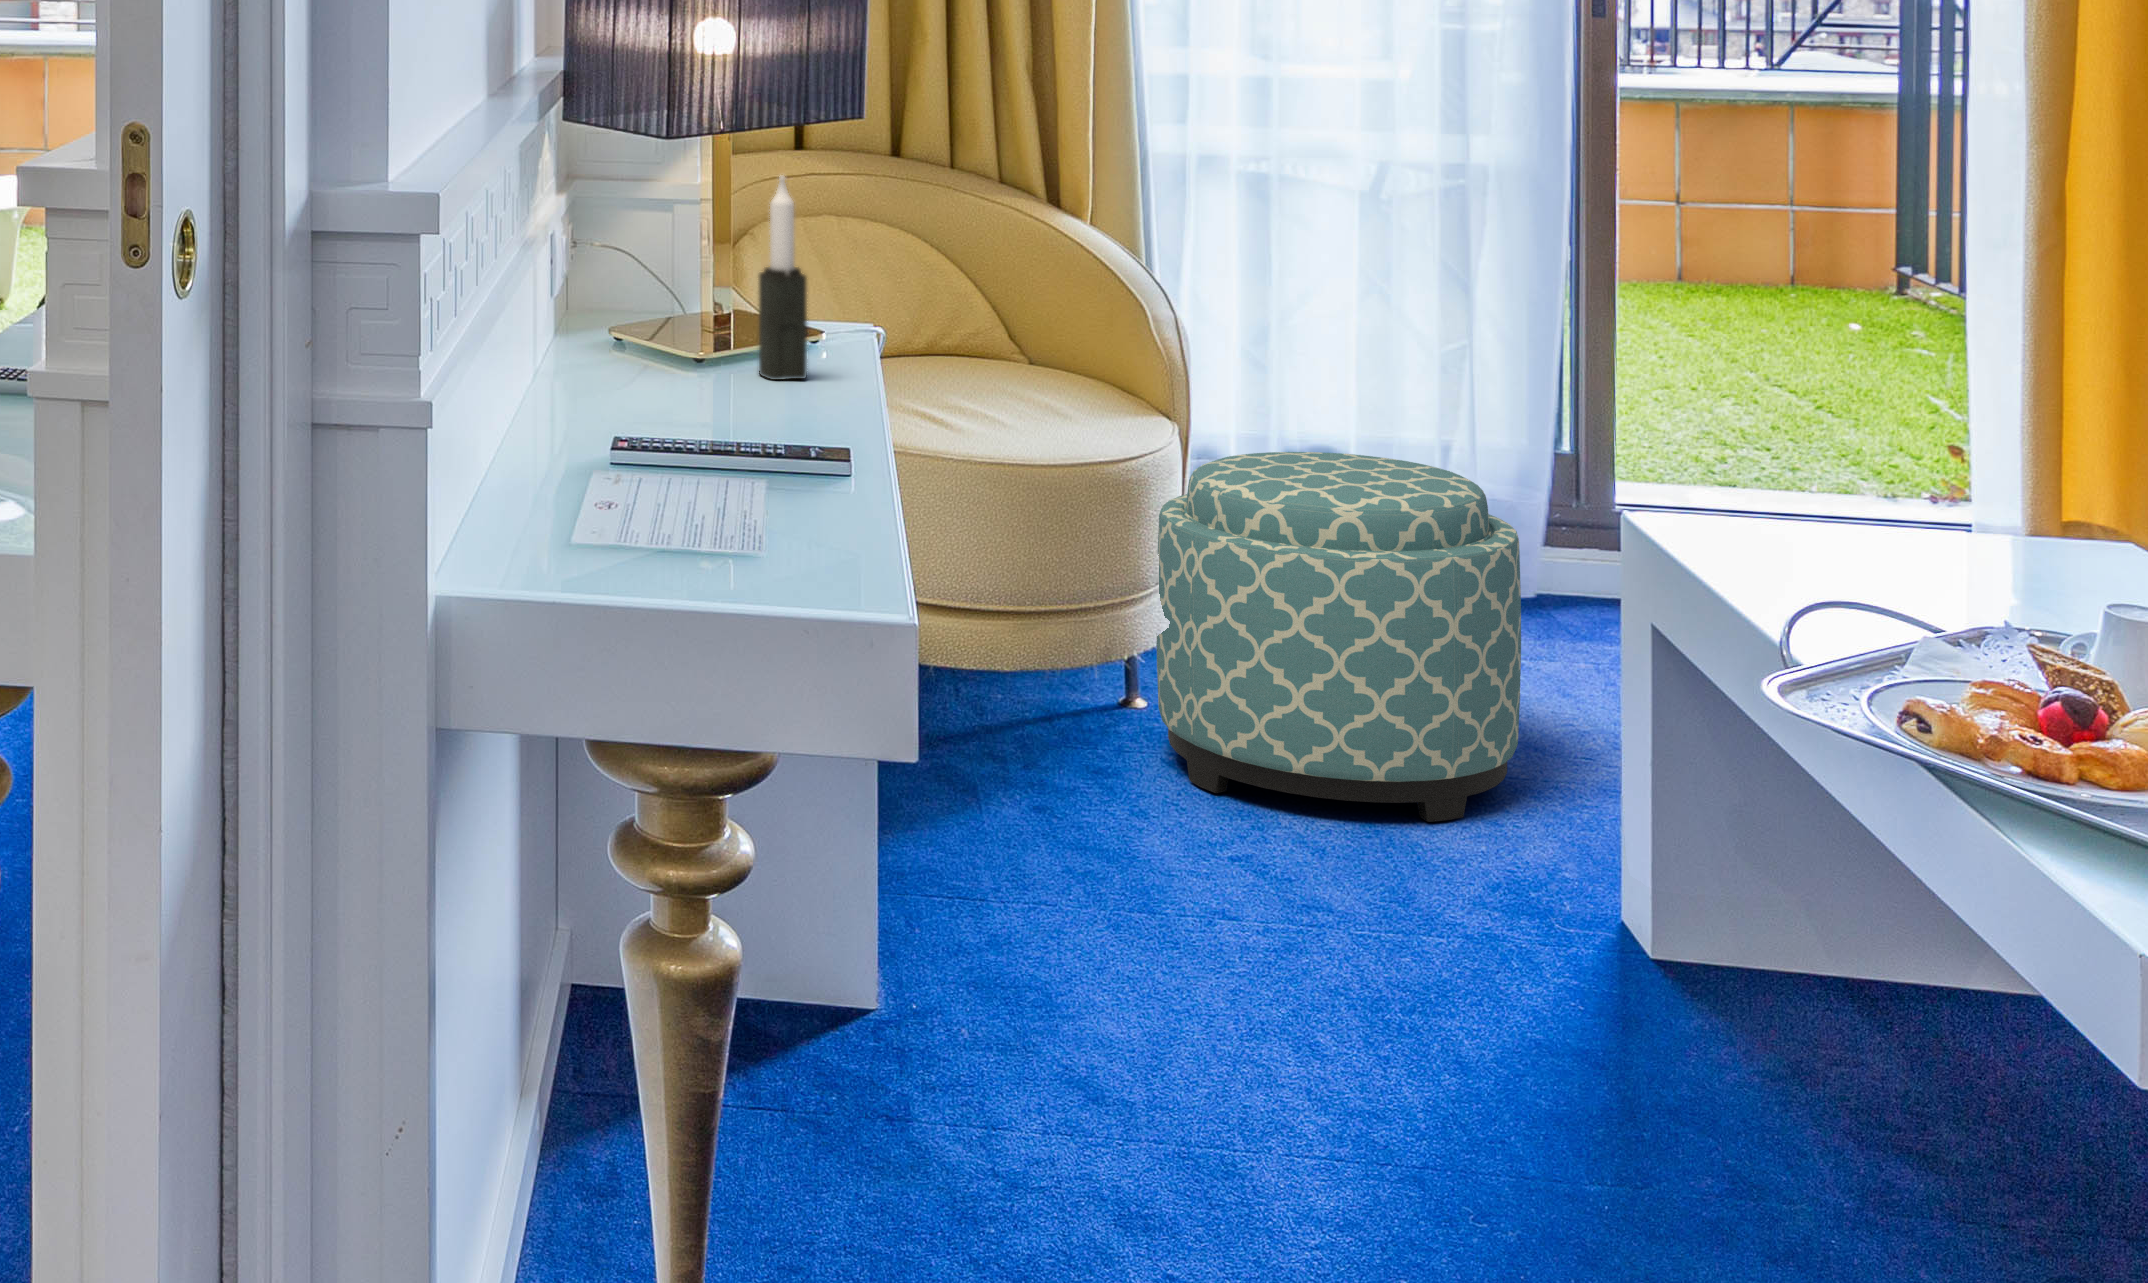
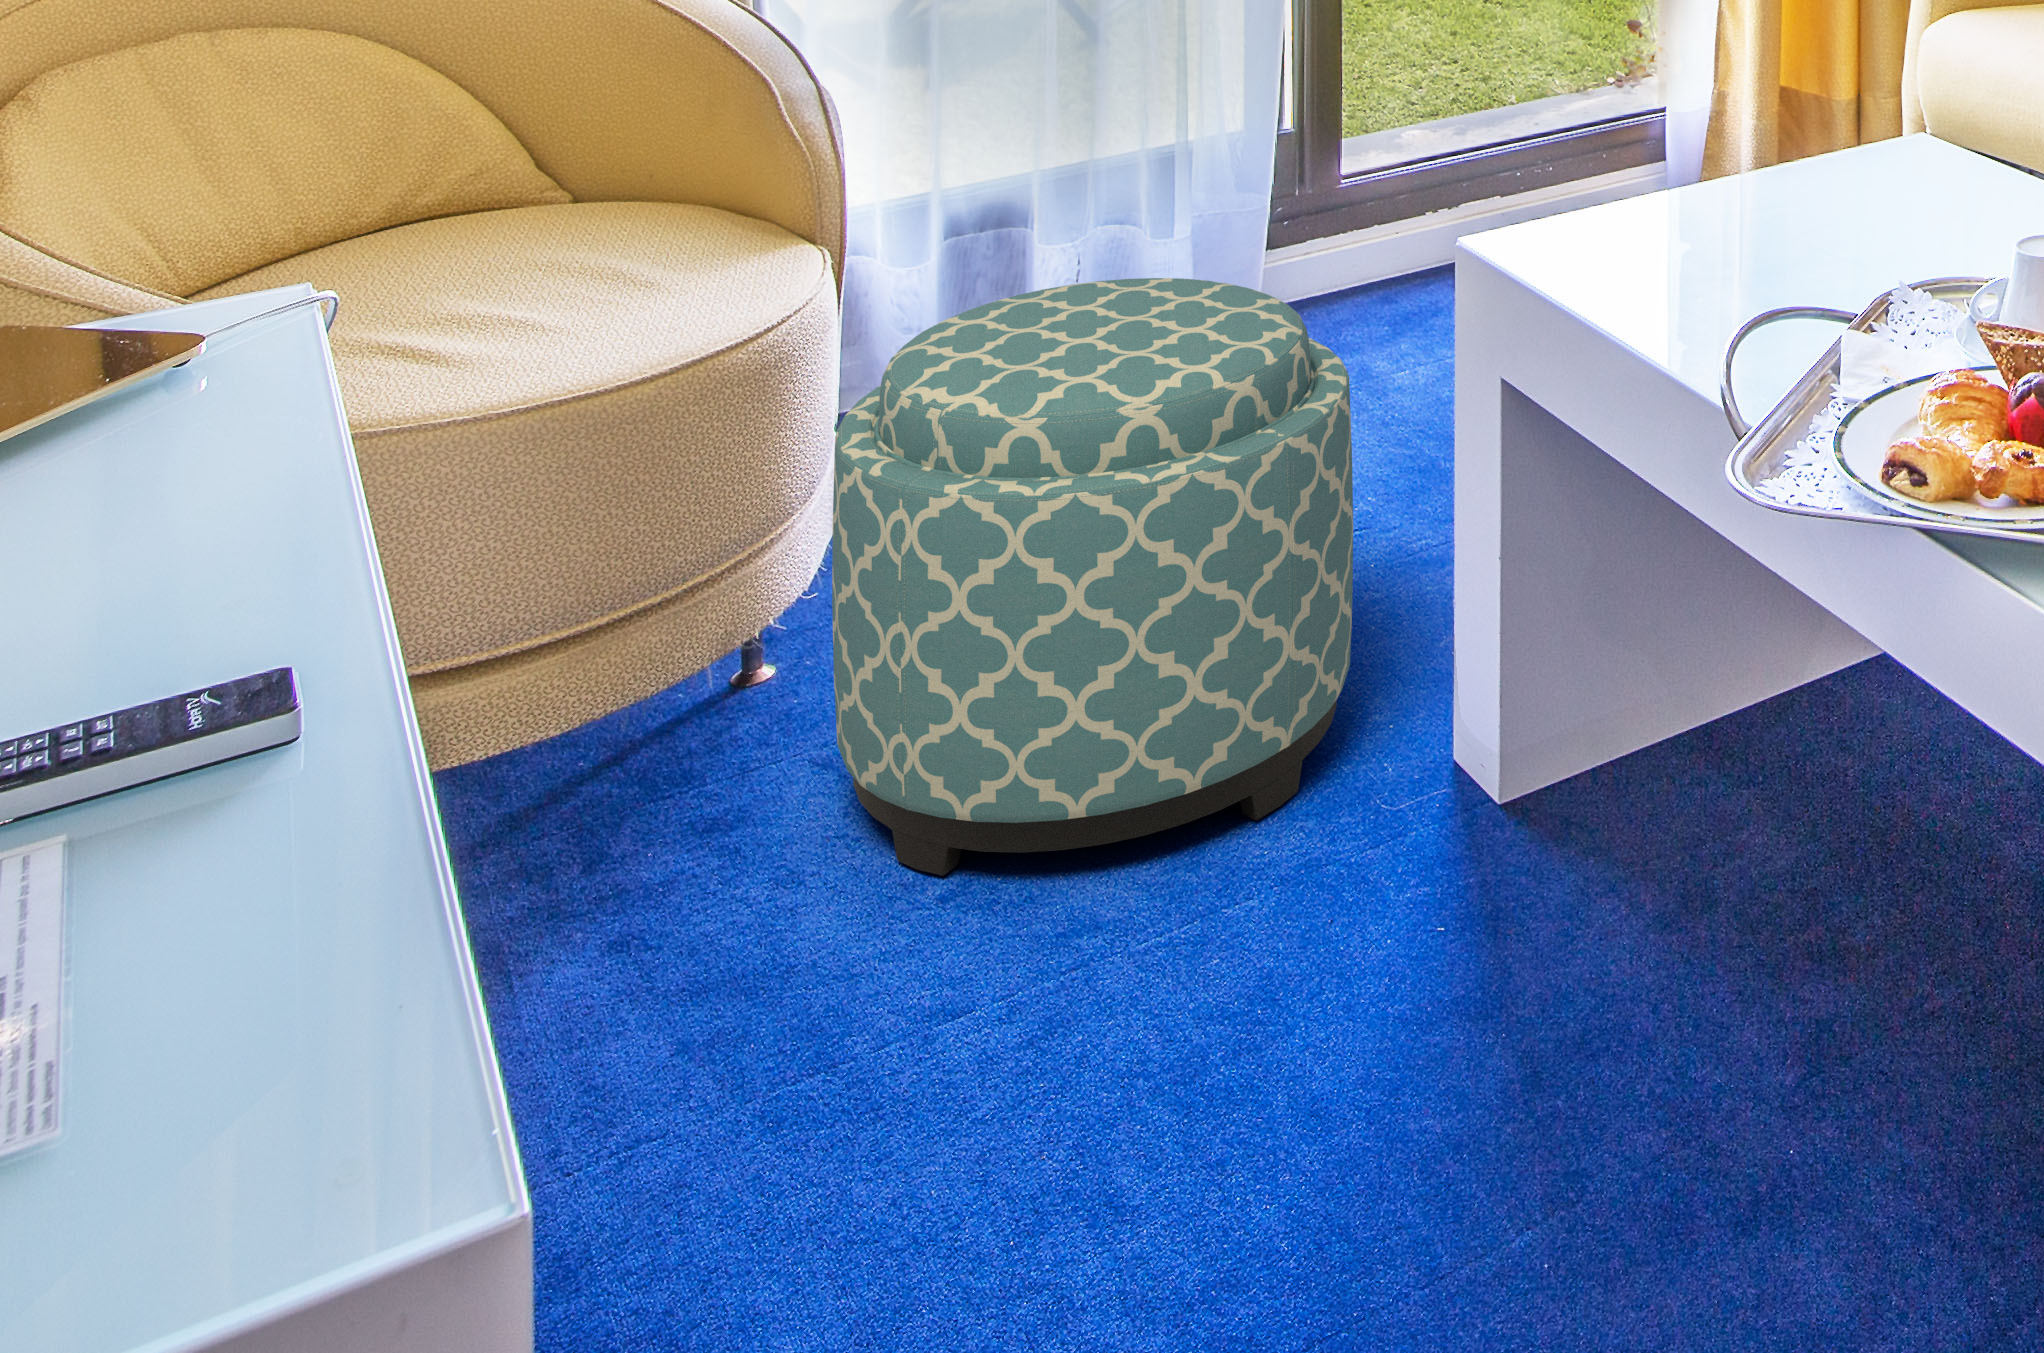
candle: present [759,176,807,380] -> none [31,96,159,532]

